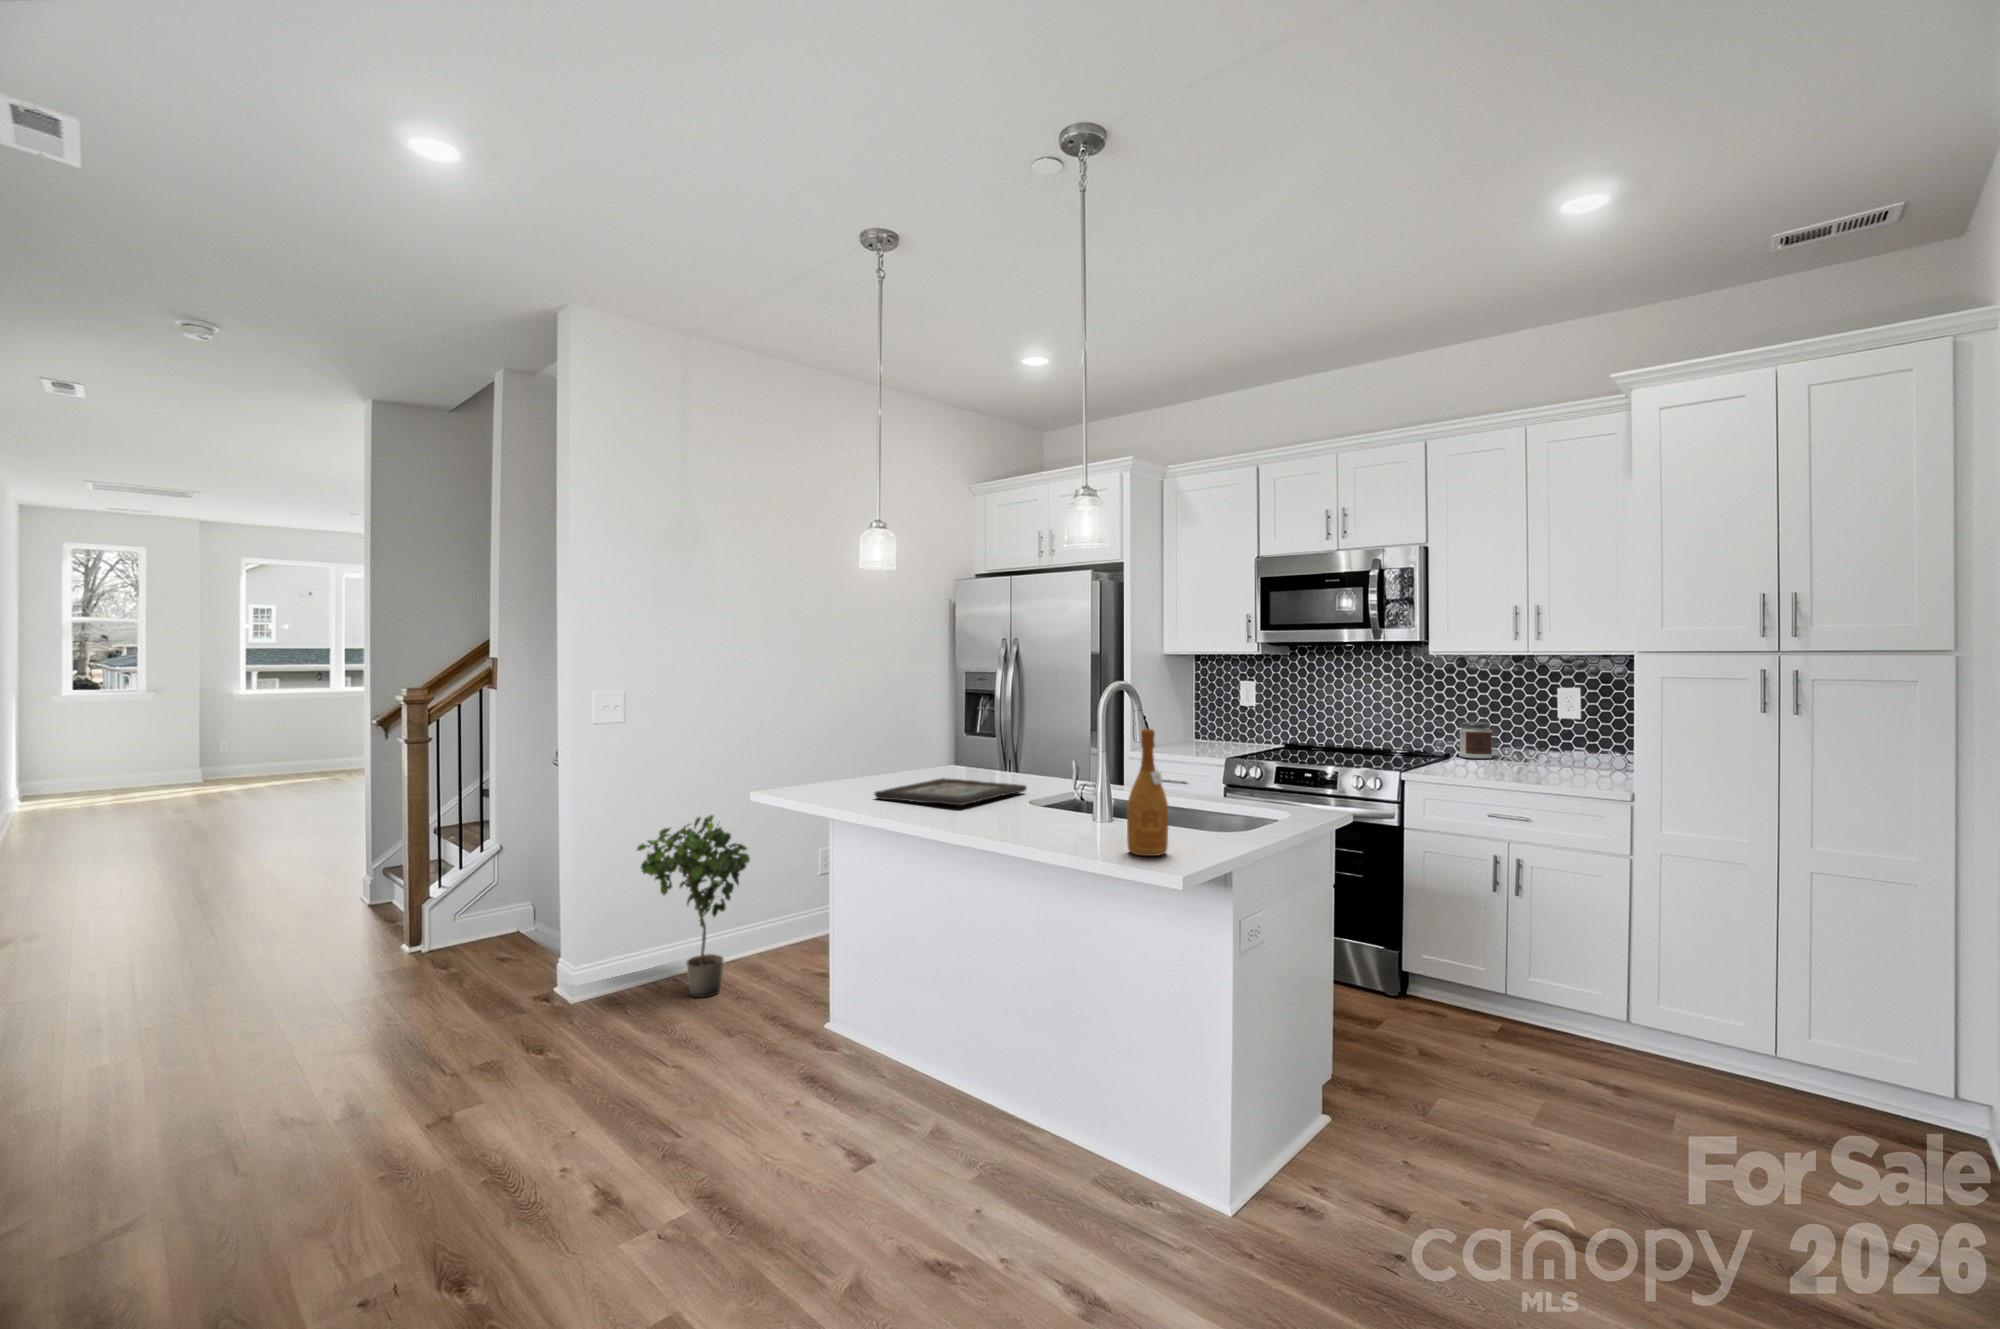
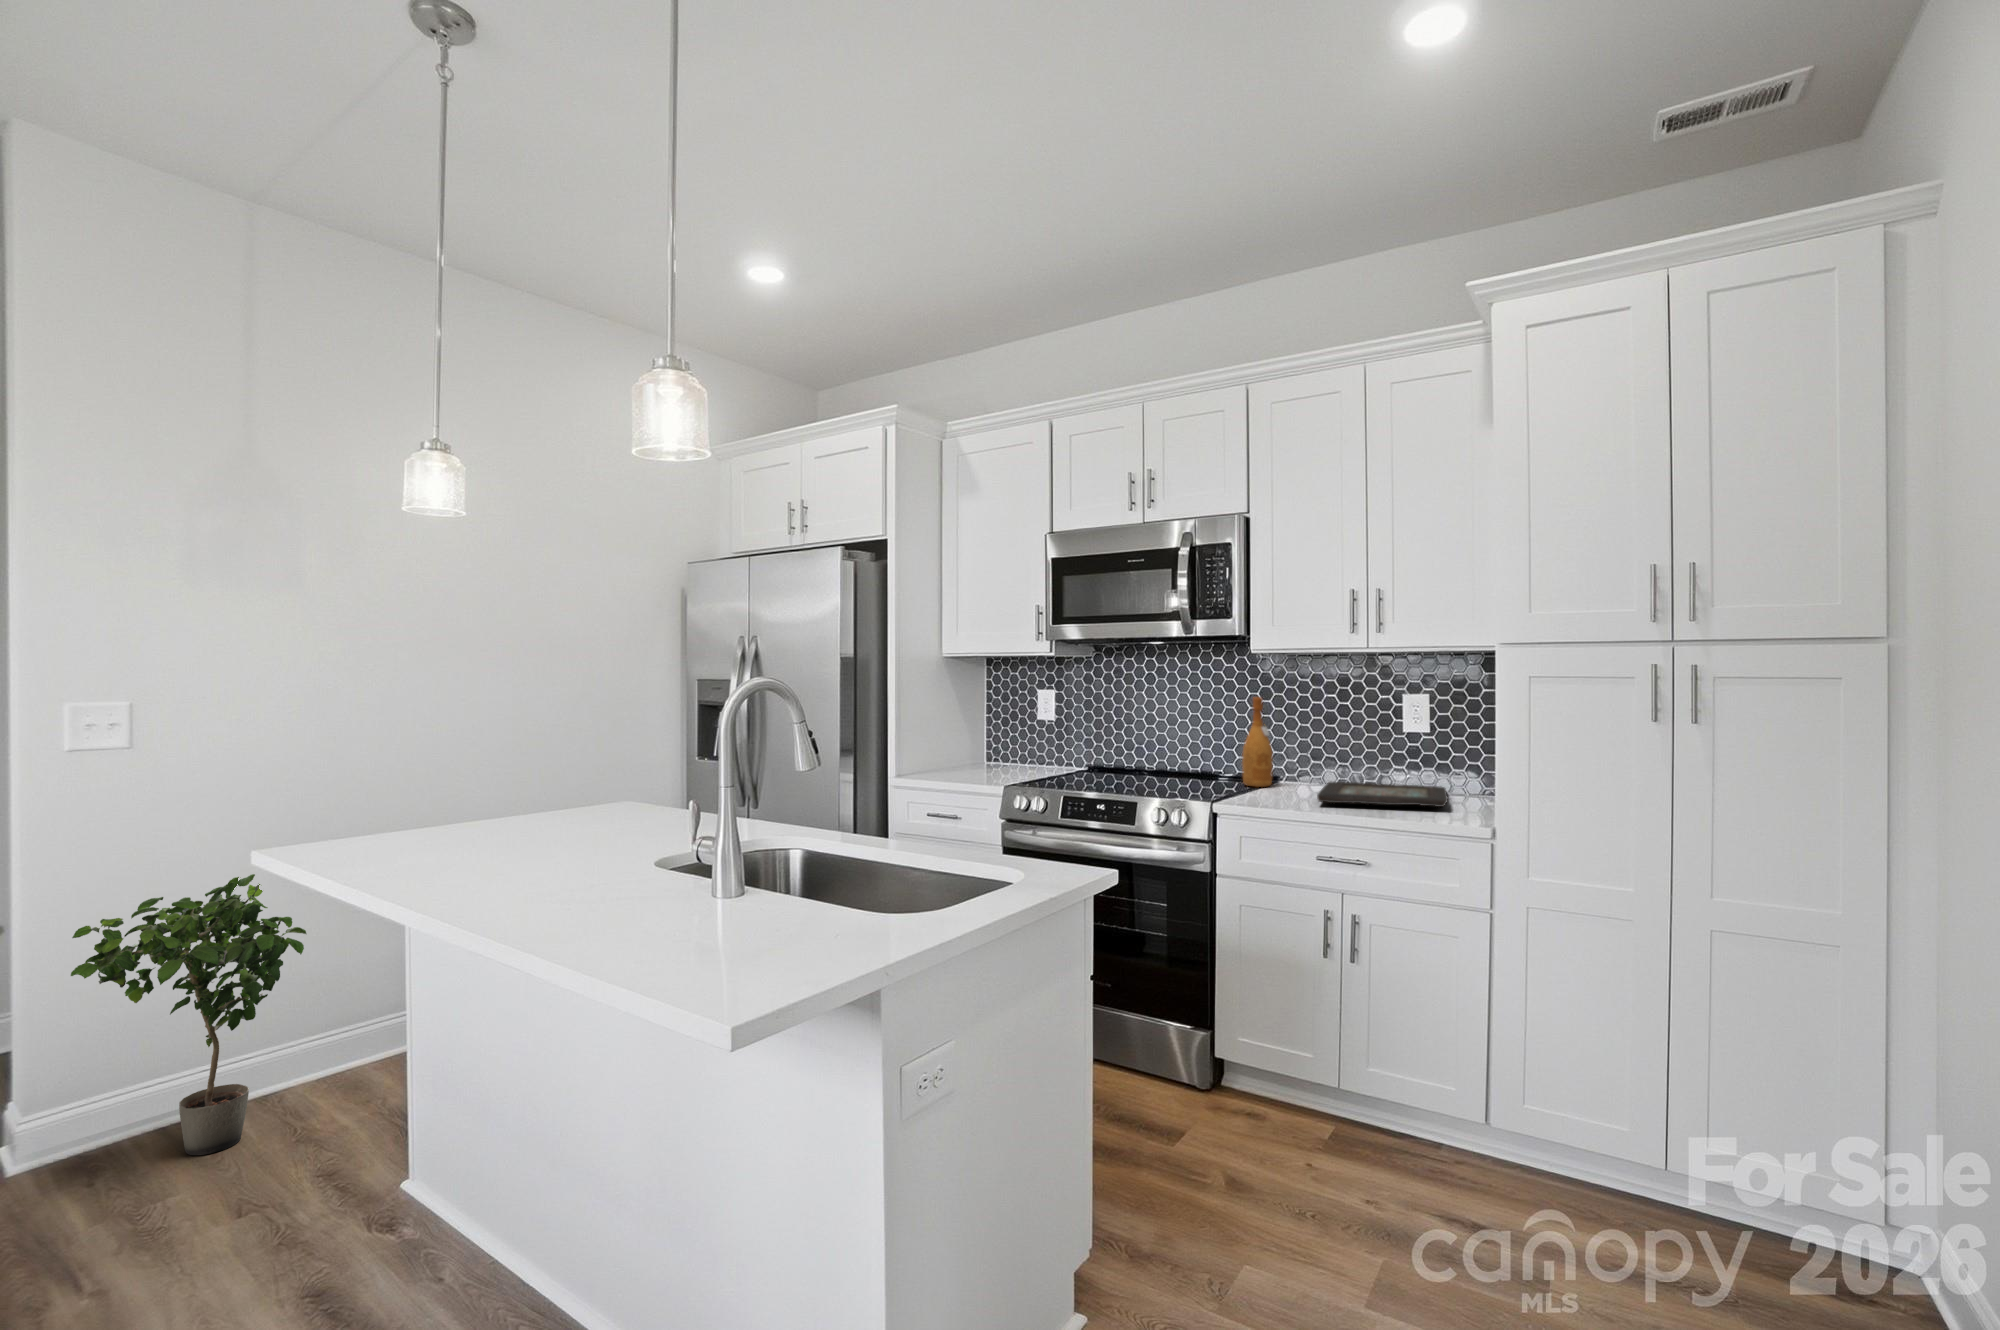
jar: present [1459,722,1493,759] -> none [1287,737,1326,782]
wine bottle: present [1127,729,1168,856] -> present [1242,697,1273,787]
decorative tray: present [875,778,1026,805] -> present [1317,782,1448,807]

